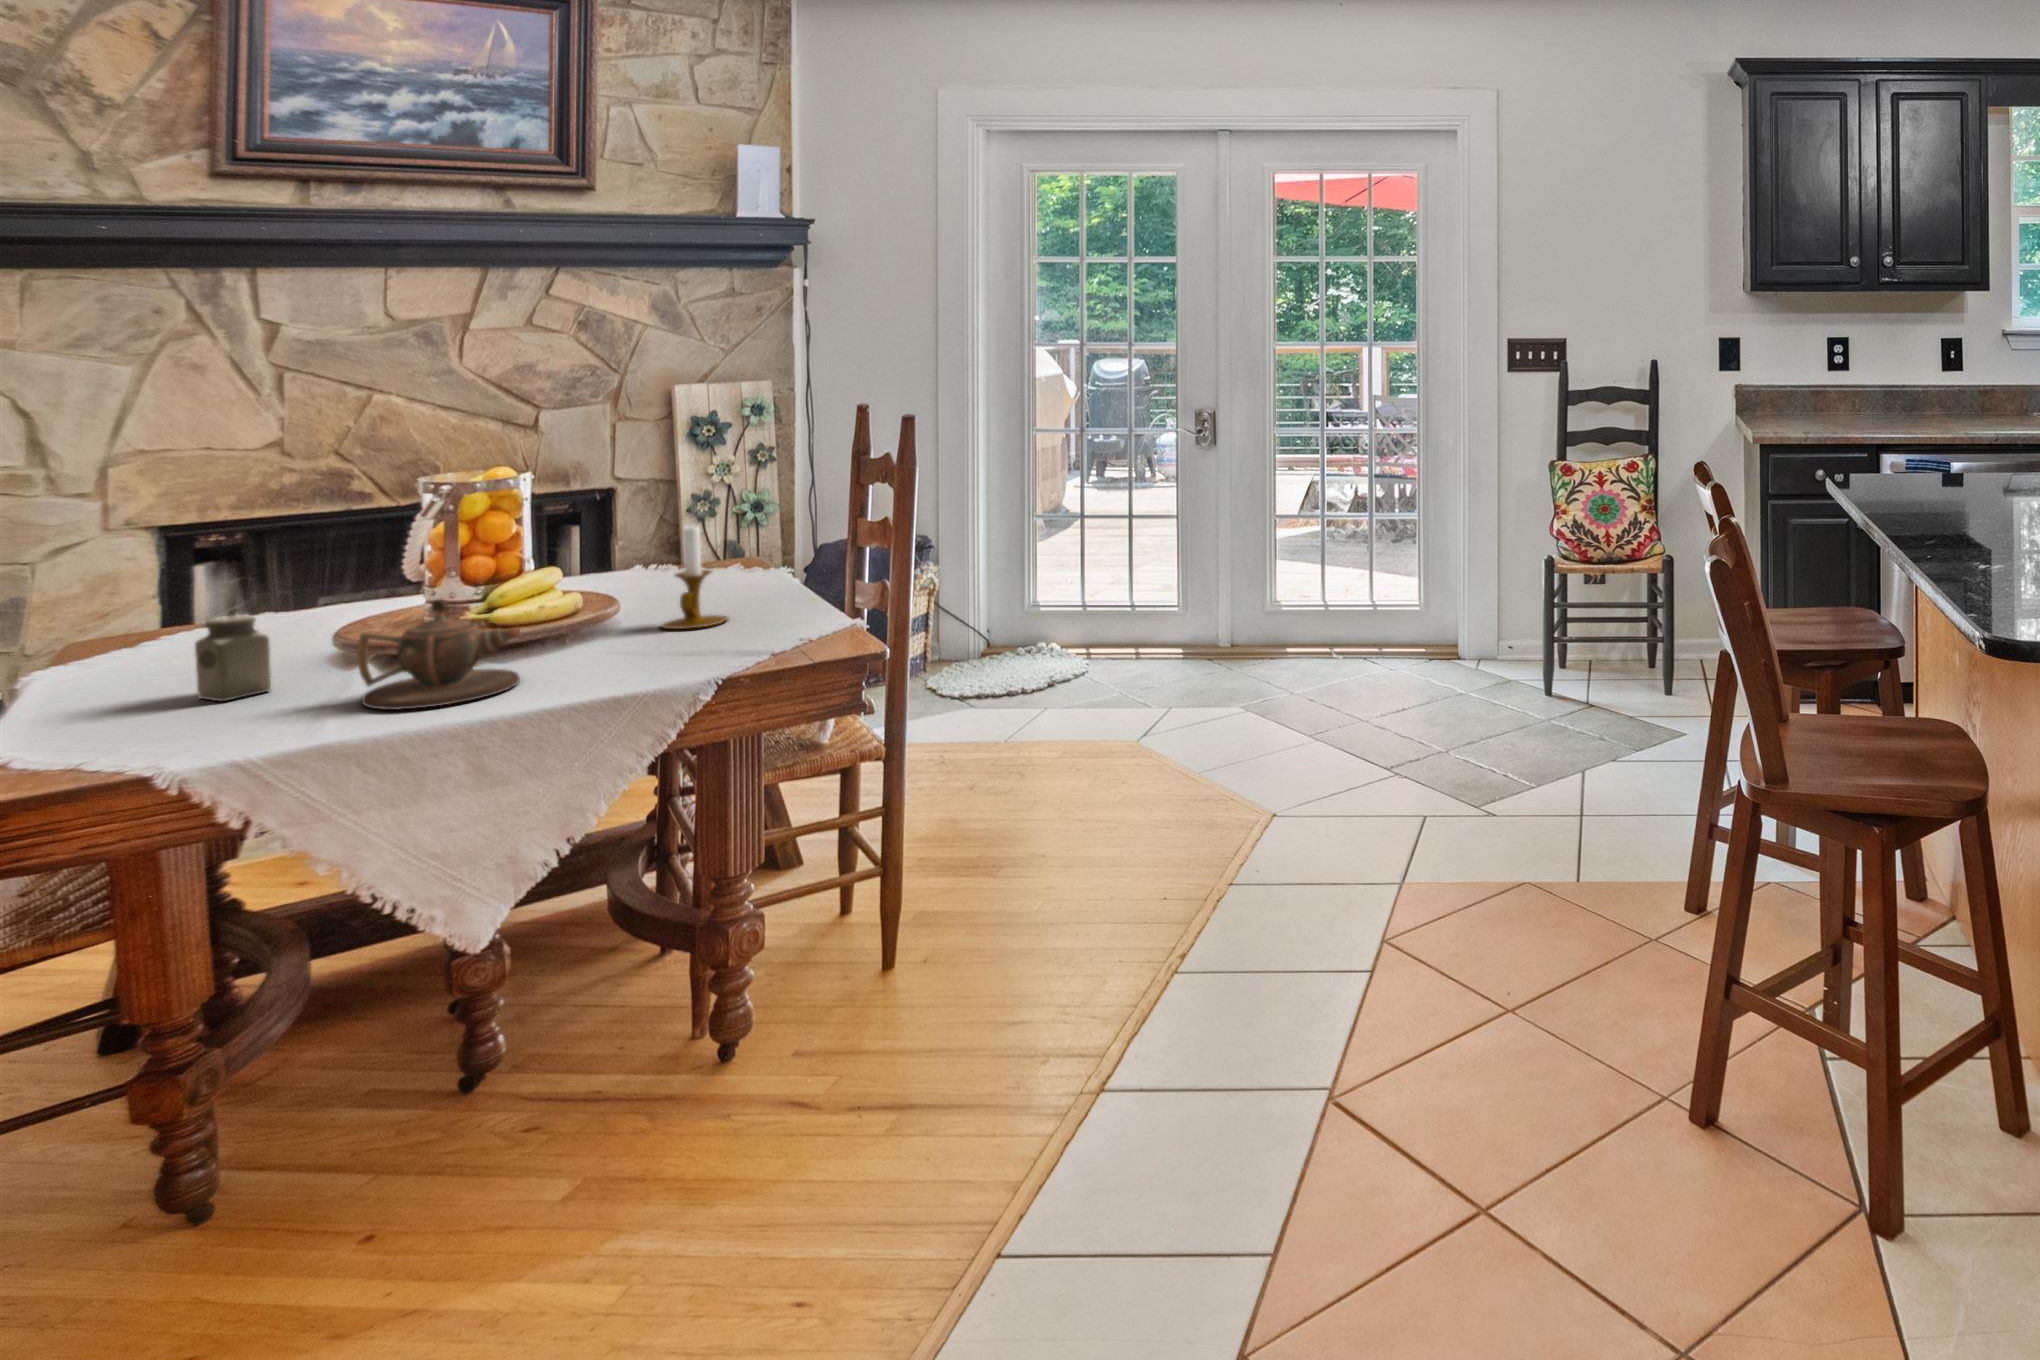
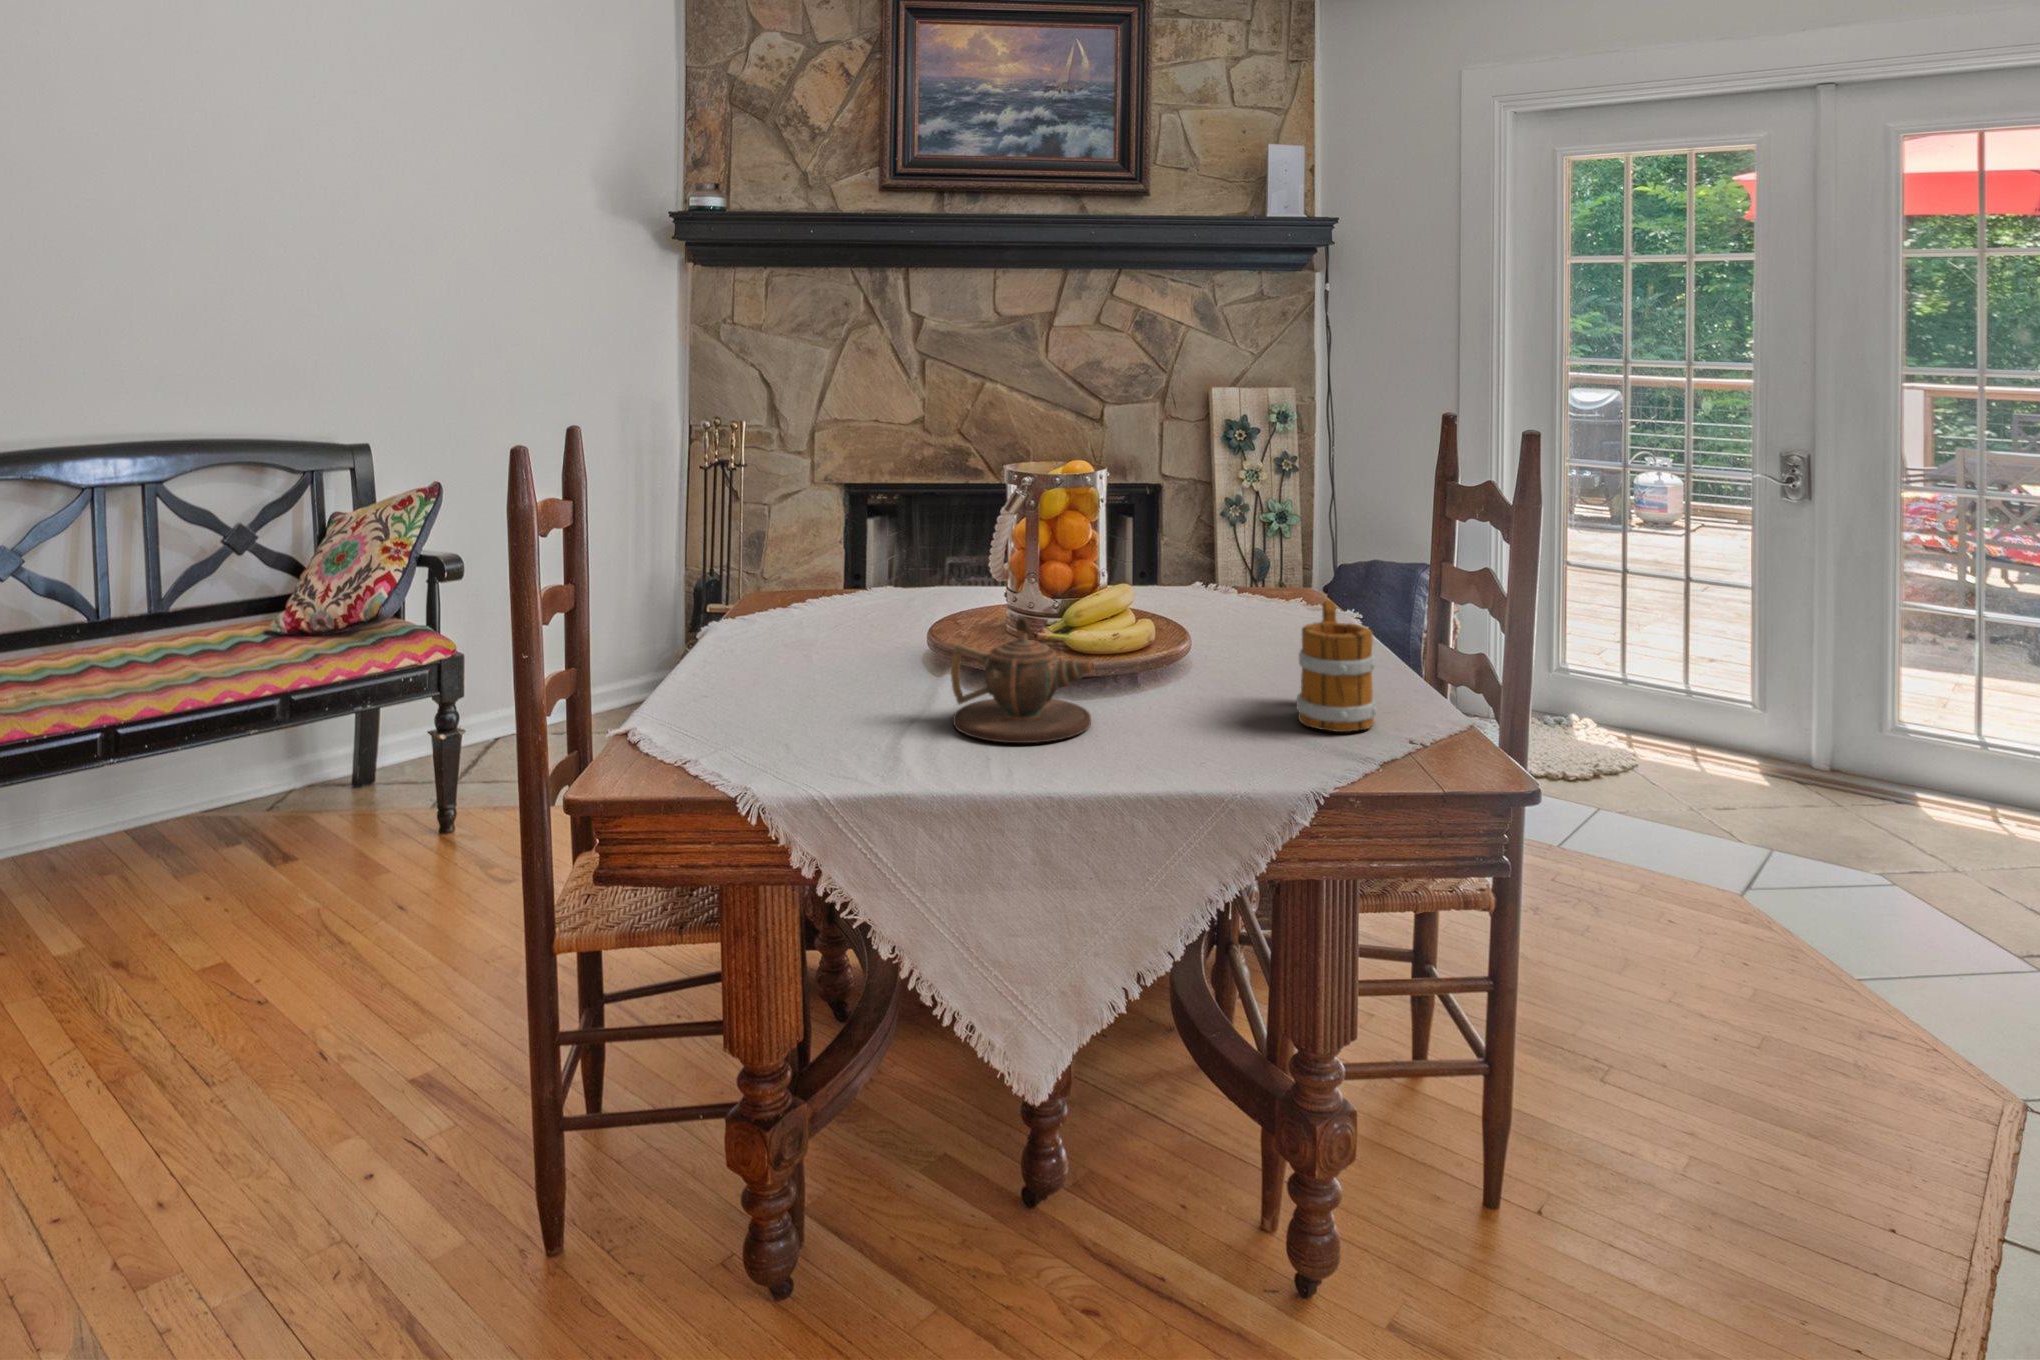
candlestick: present [662,525,728,629] -> none [1220,555,1291,680]
mug: none [726,553,798,652] -> present [1297,601,1377,732]
salt shaker: present [195,614,271,701] -> none [829,604,884,694]

